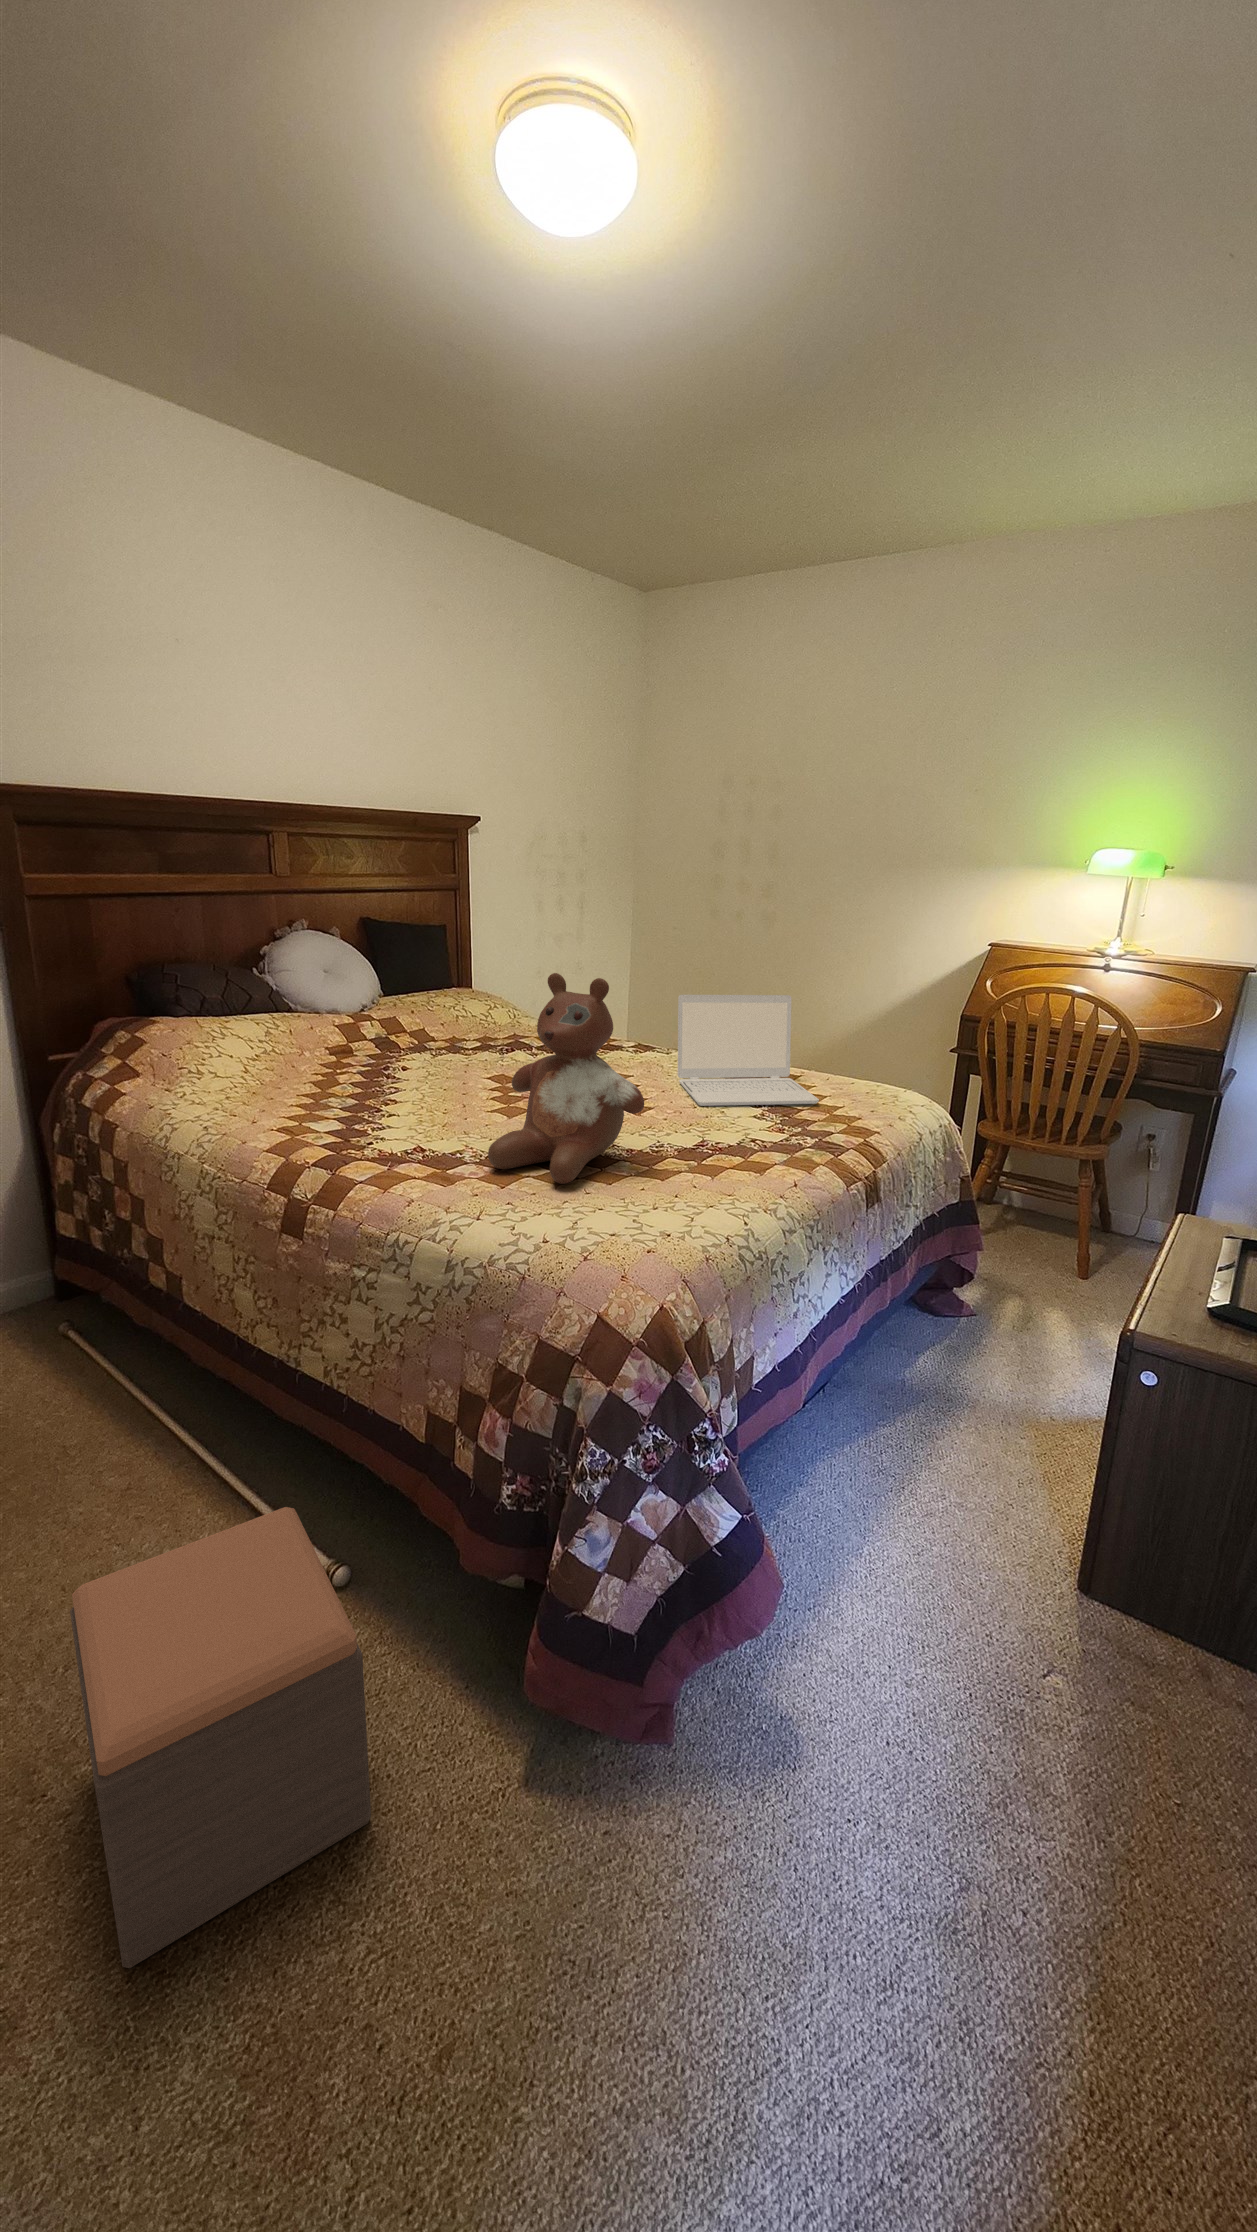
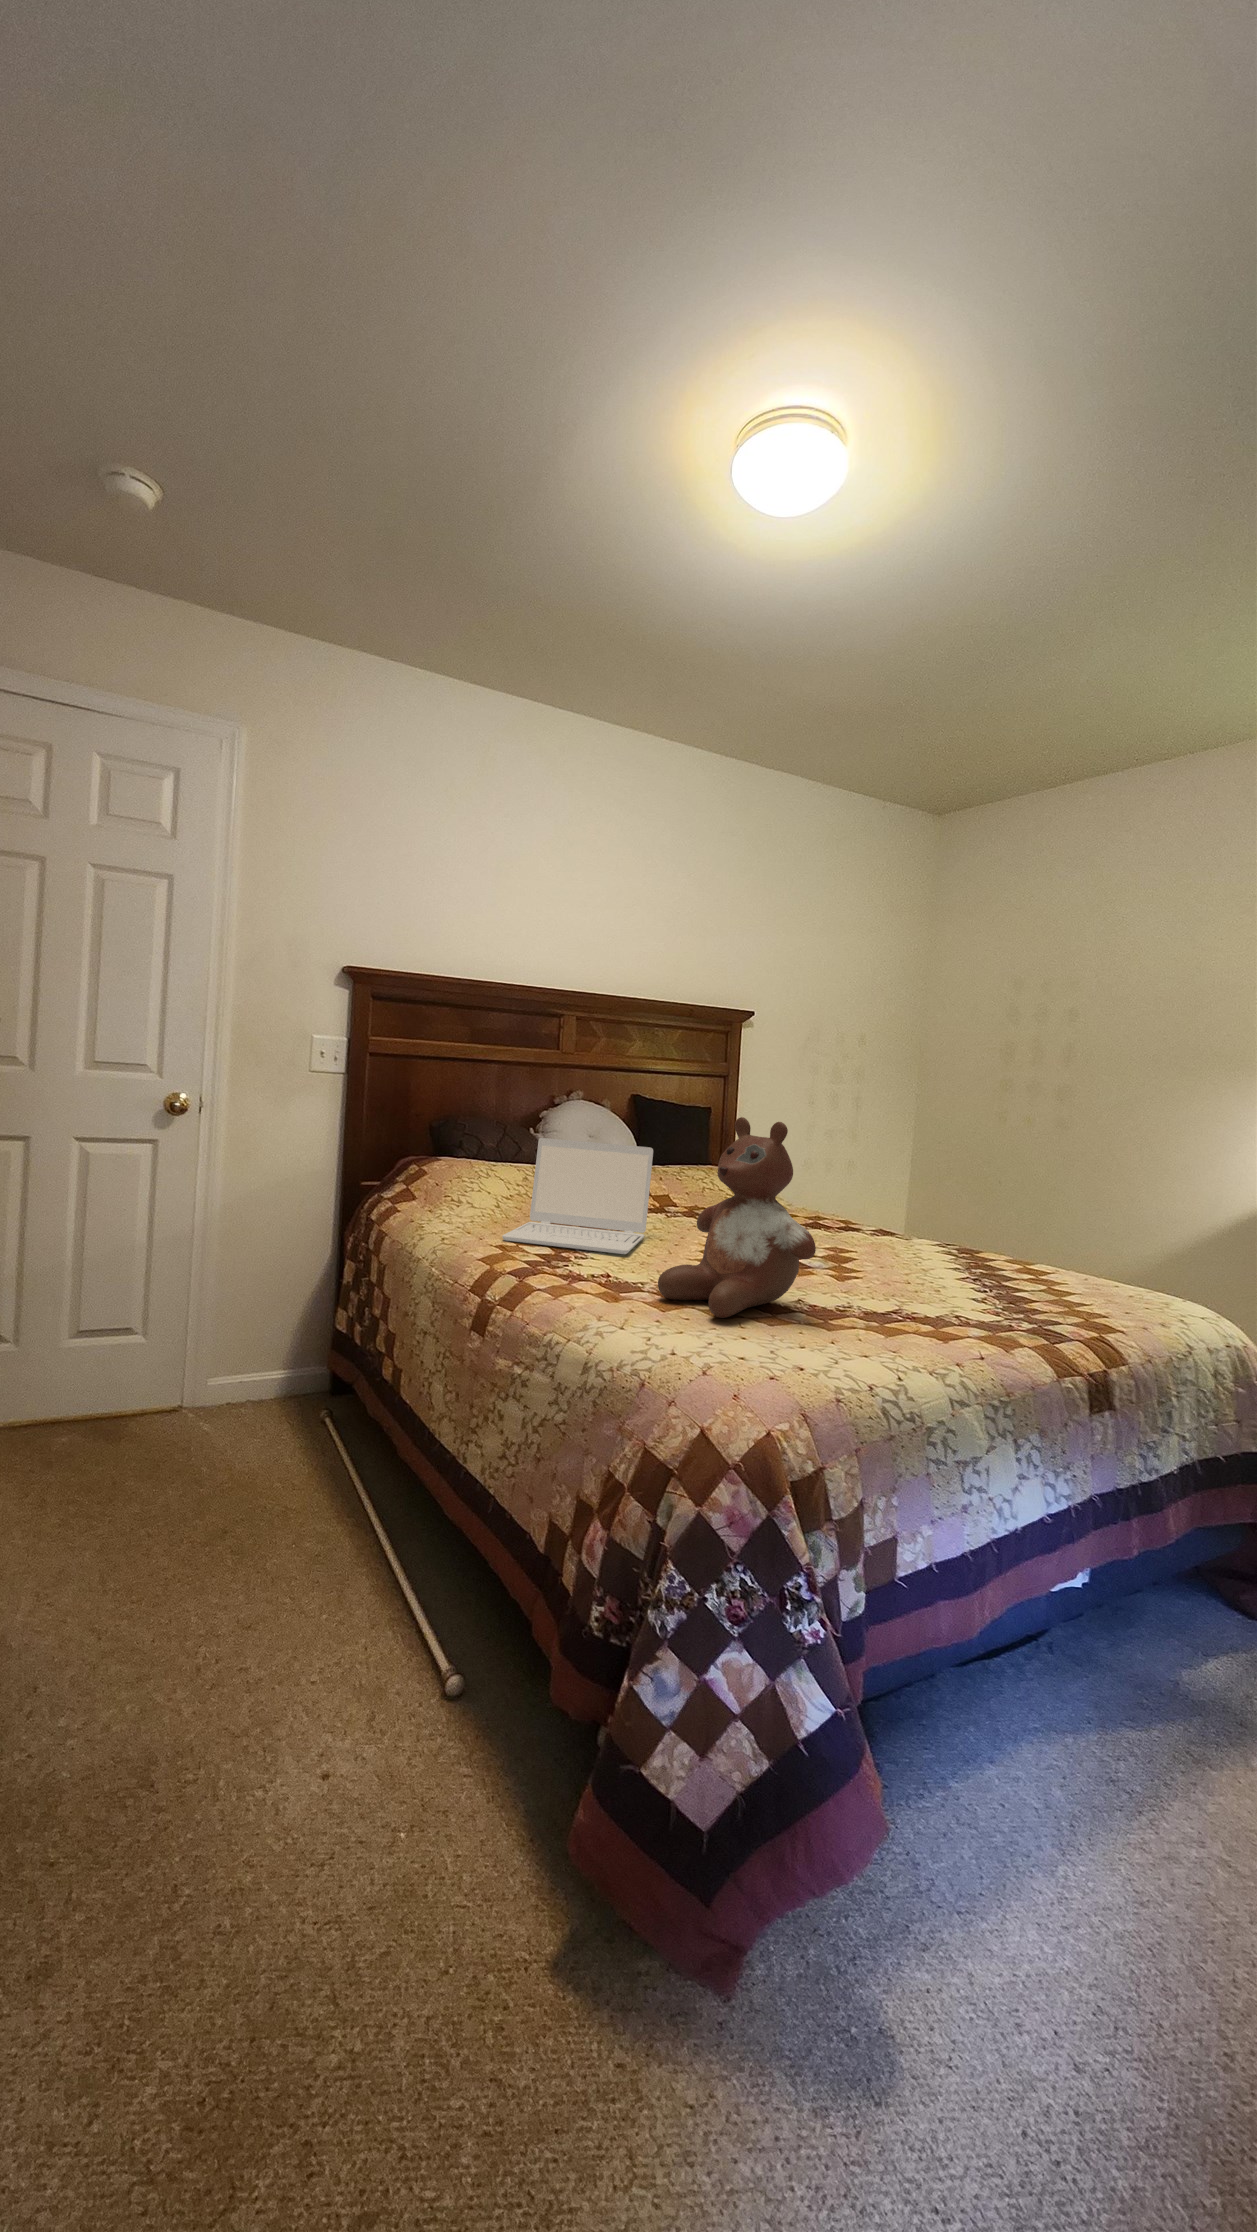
laptop: present [678,995,819,1106] -> present [502,1138,653,1254]
footstool: present [70,1507,371,1968] -> none [146,1565,409,1966]

